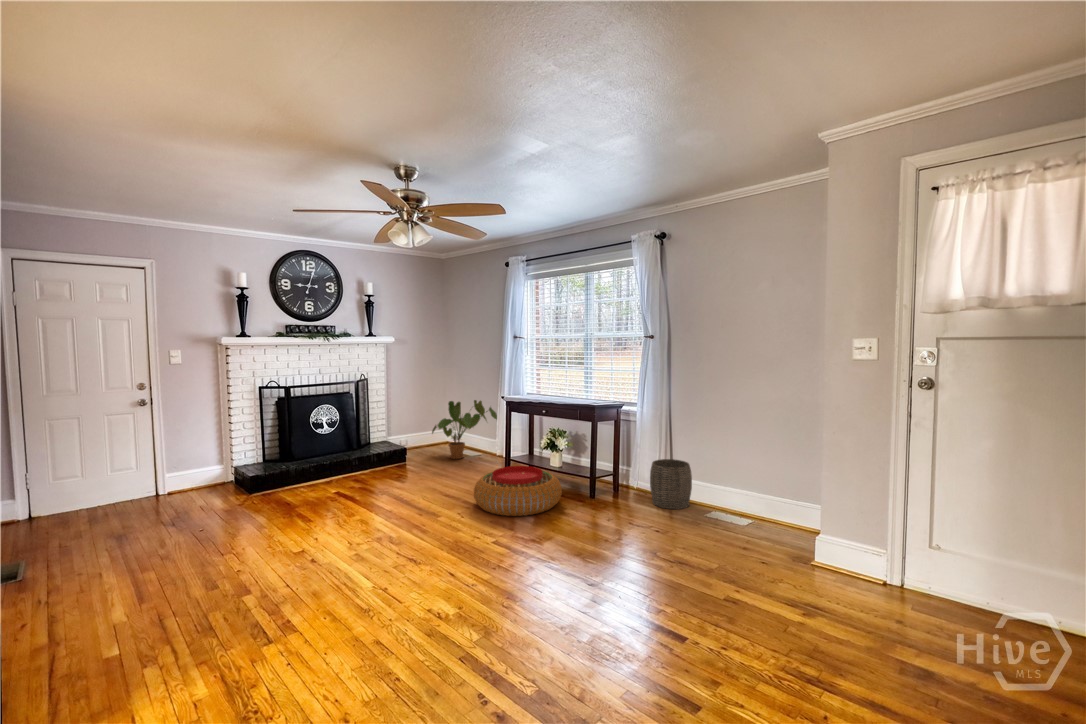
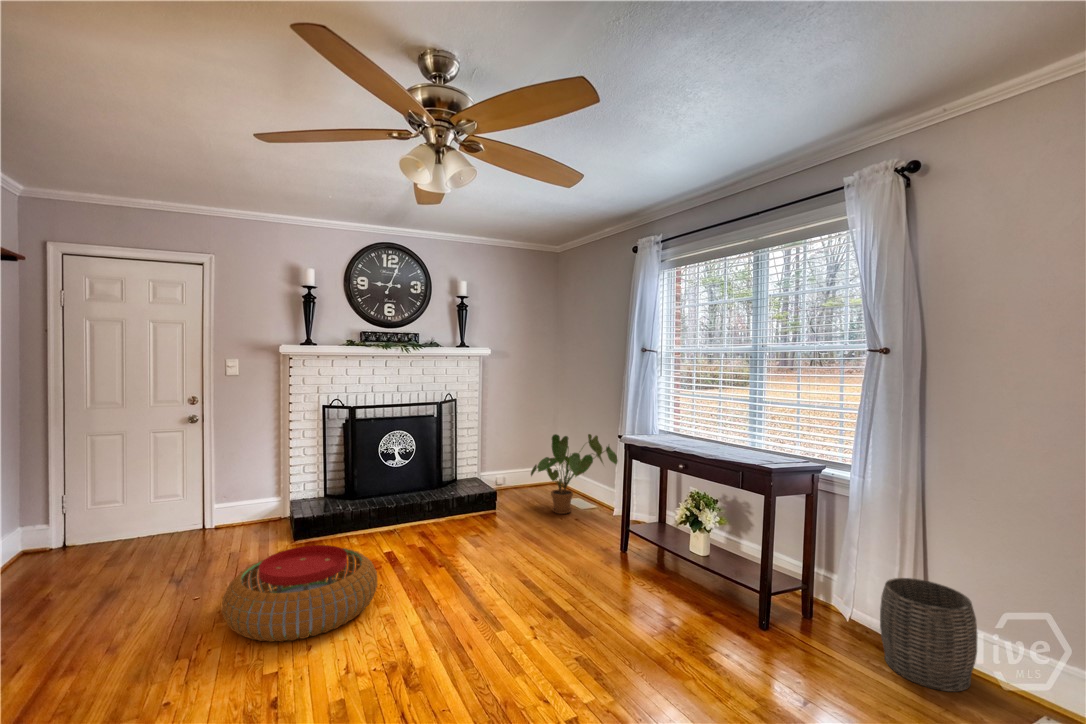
pouf: present [474,466,562,516] -> present [222,545,378,642]

